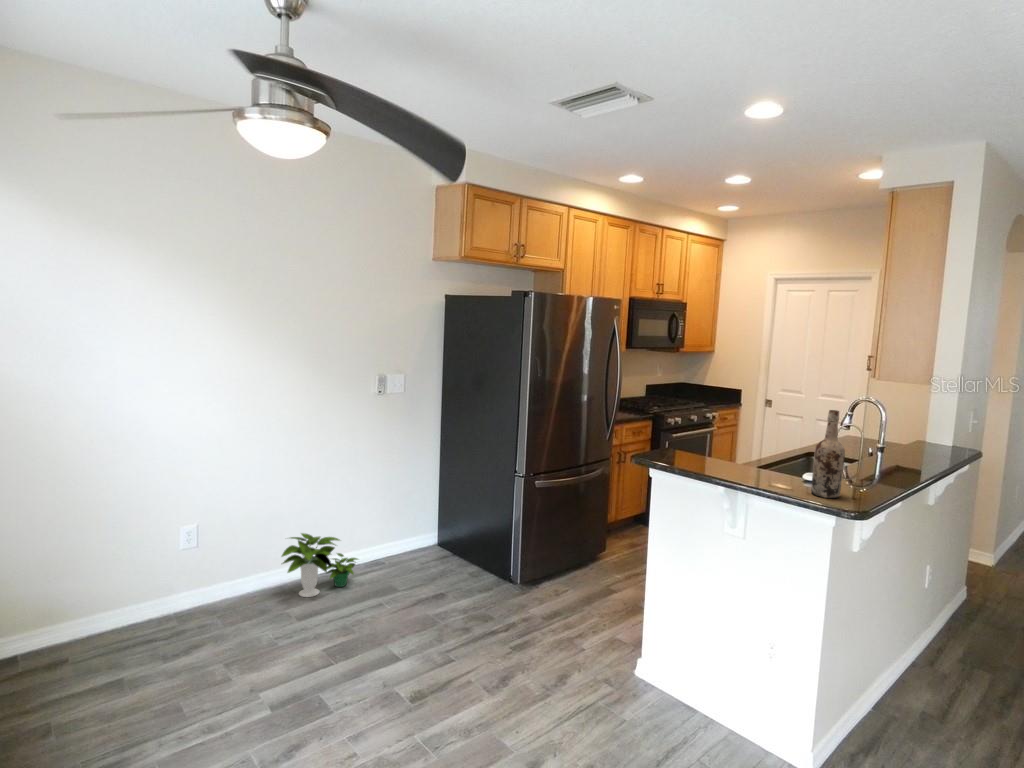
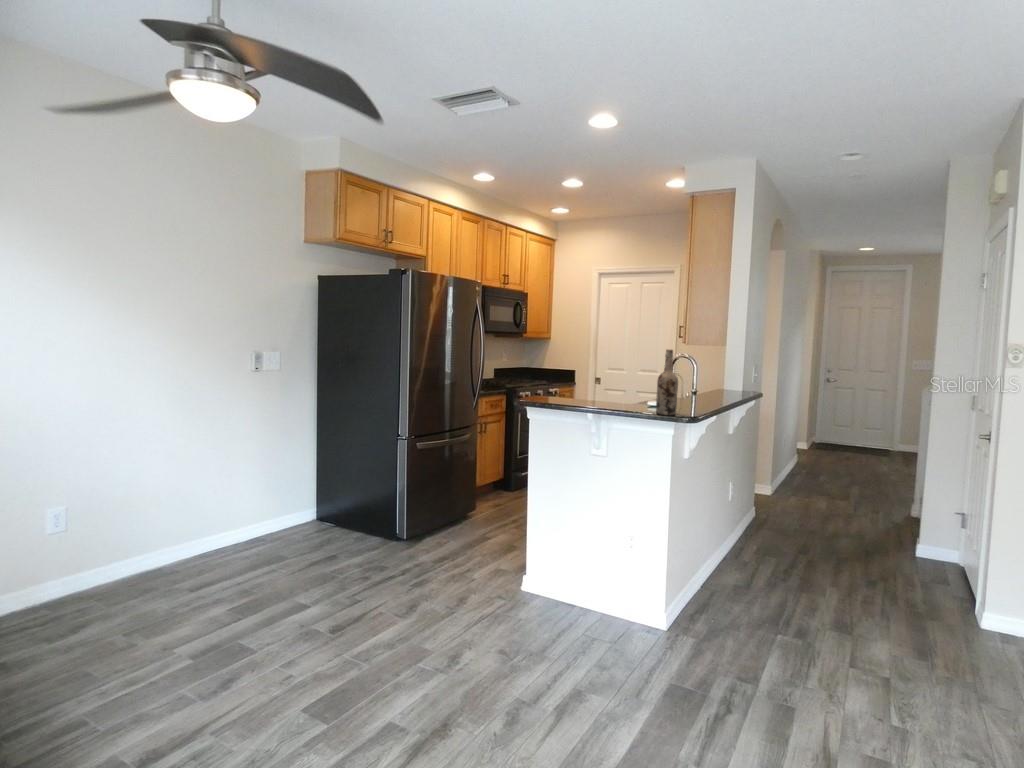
potted plant: present [282,533,358,597] -> none [163,510,244,572]

